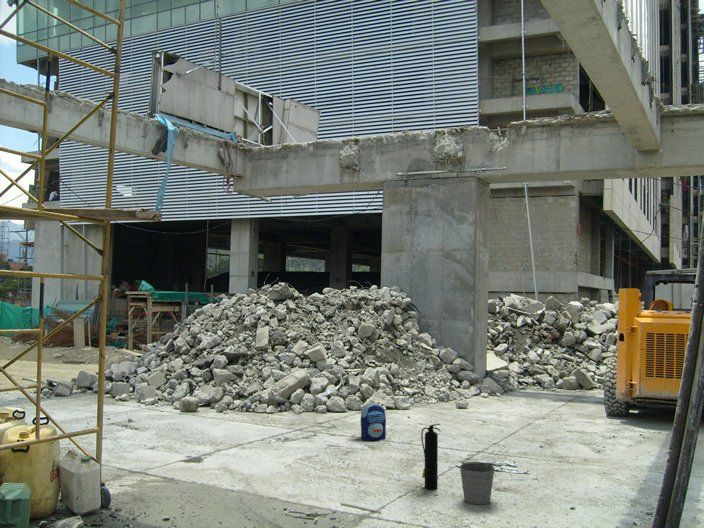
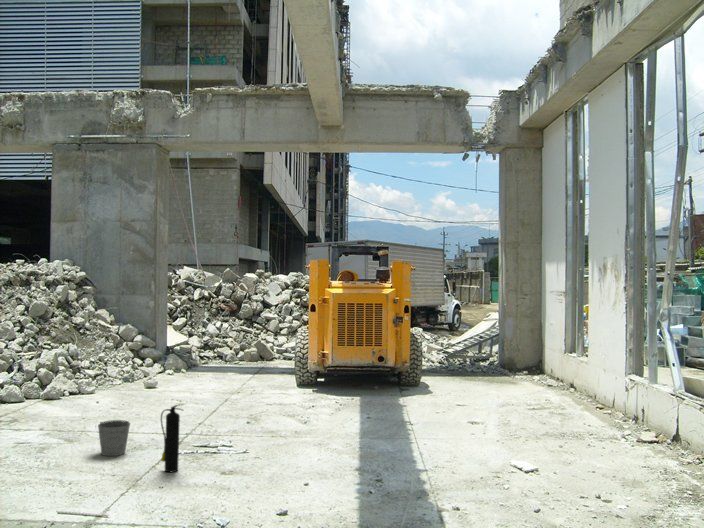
backpack: present [361,403,386,441] -> none [60,390,91,432]
bucket: present [460,462,494,504] -> present [98,420,130,456]

